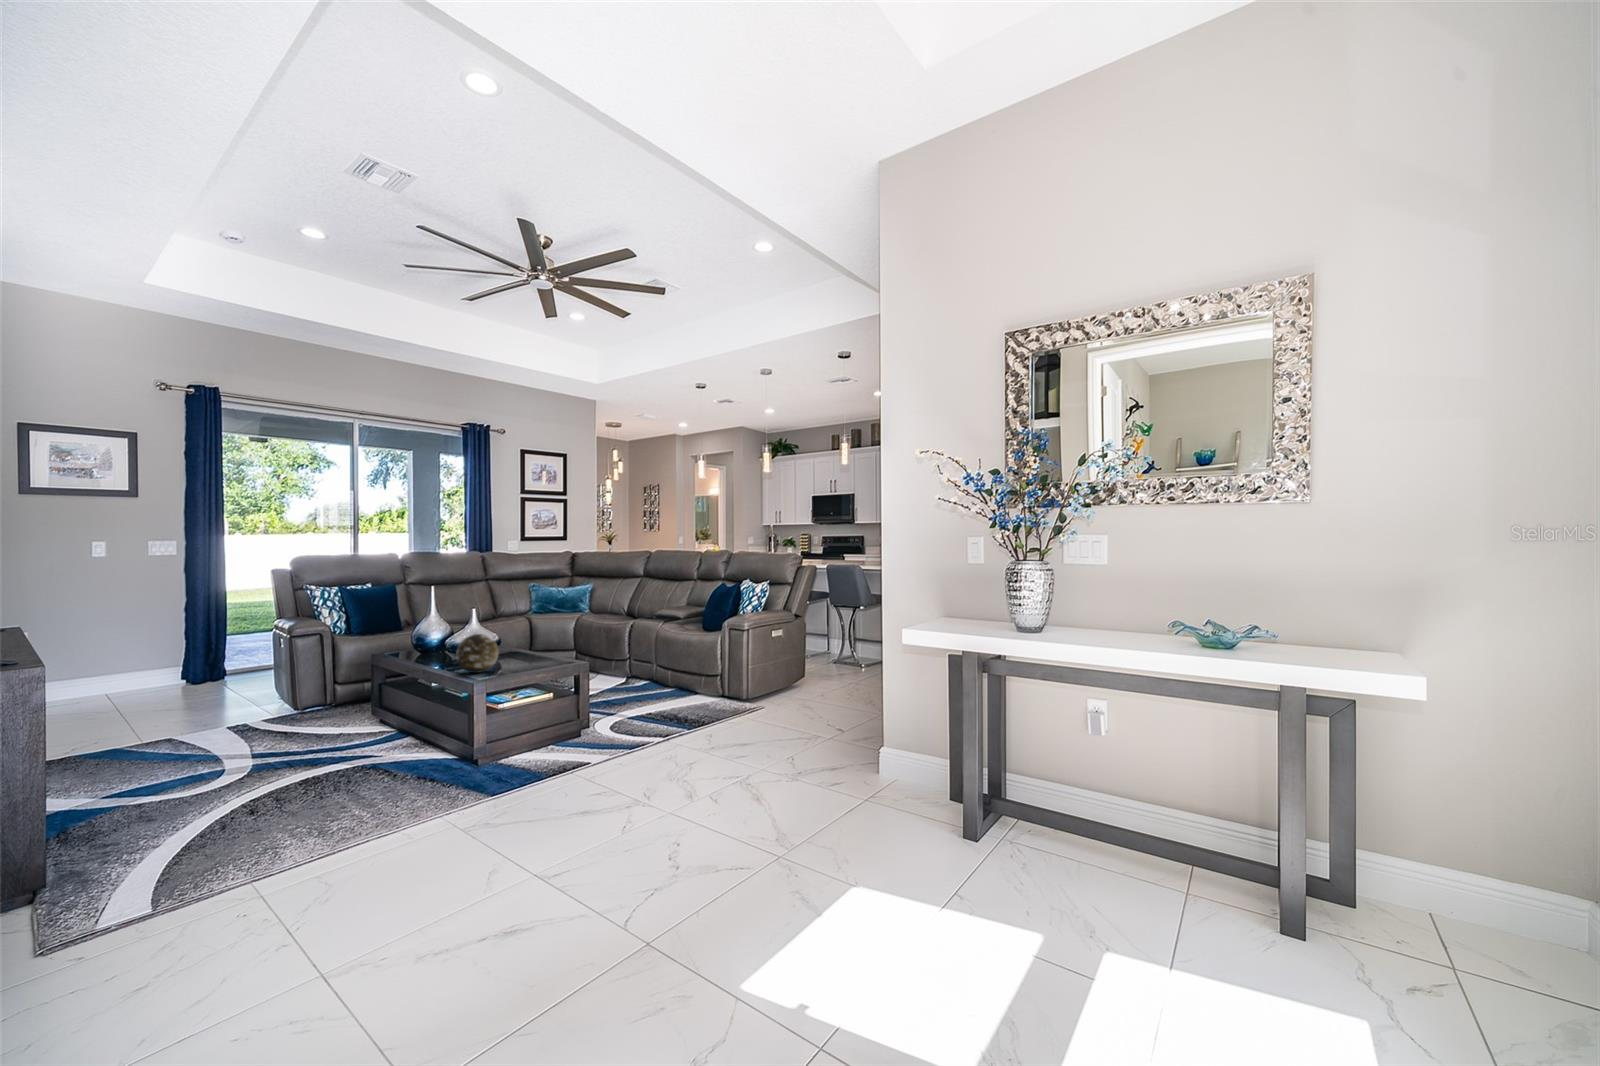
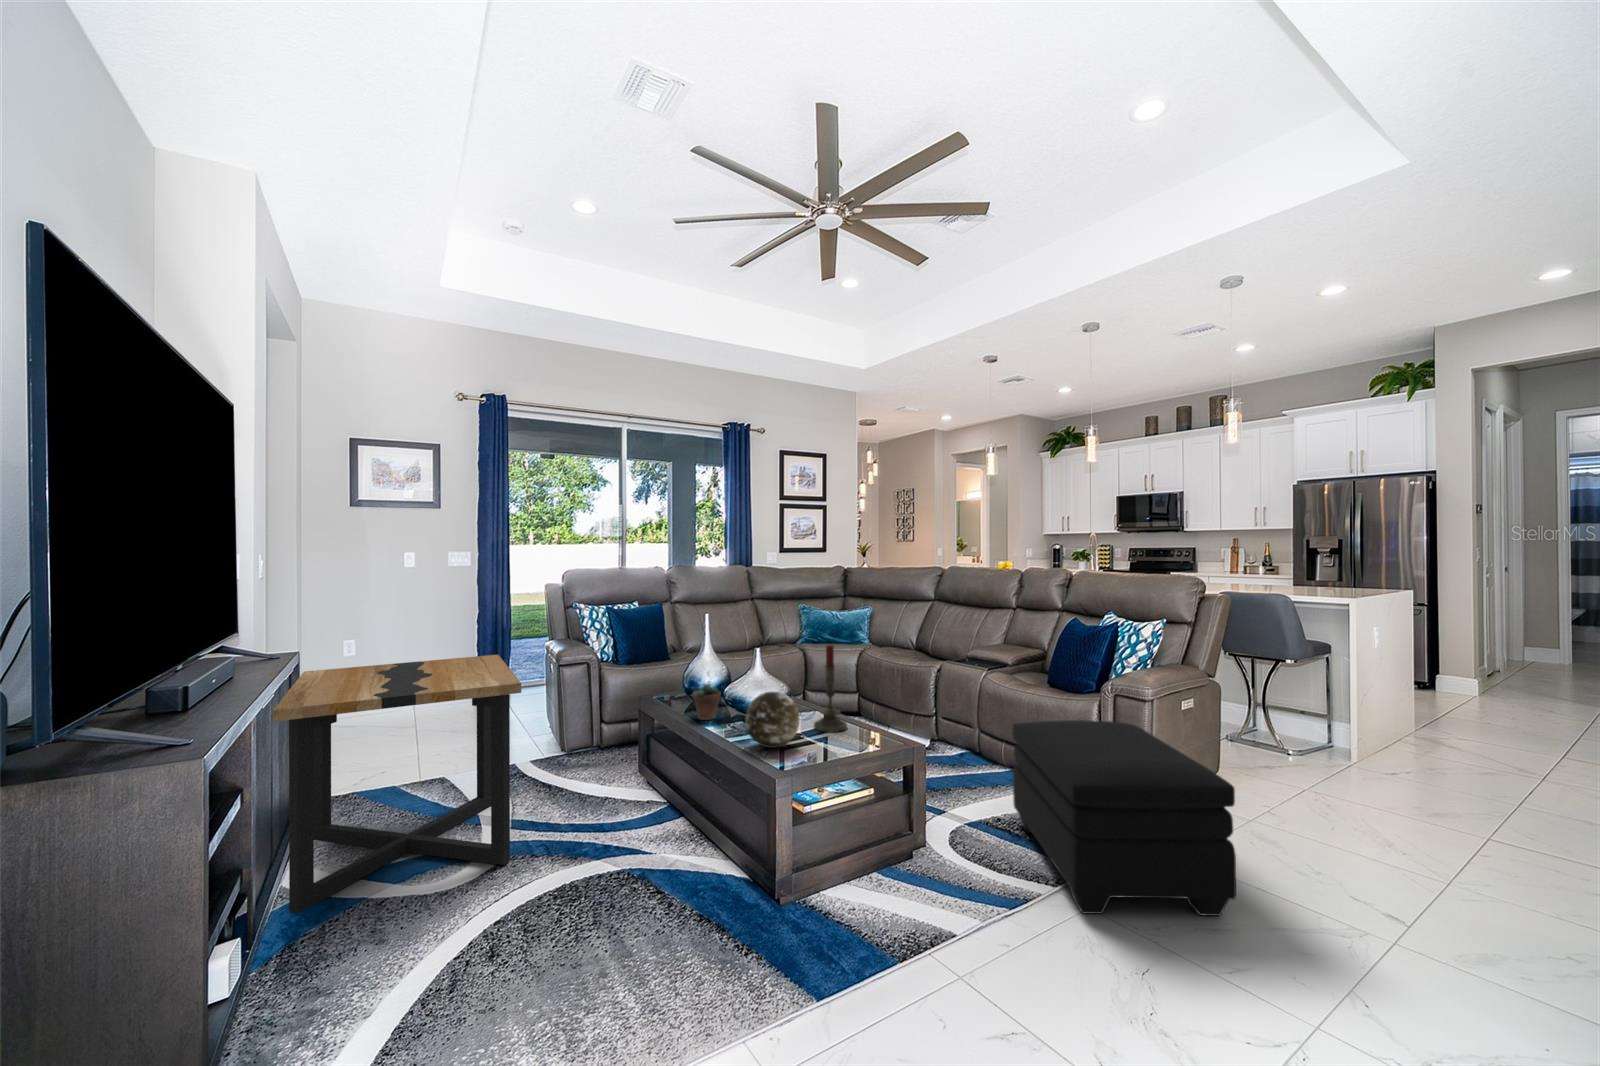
candle: none [515,601,541,664] -> present [814,644,847,732]
side table: none [33,623,264,819] -> present [273,655,521,914]
succulent plant: none [417,627,441,663] -> present [693,684,721,720]
ottoman: none [660,645,763,751] -> present [1012,720,1236,916]

